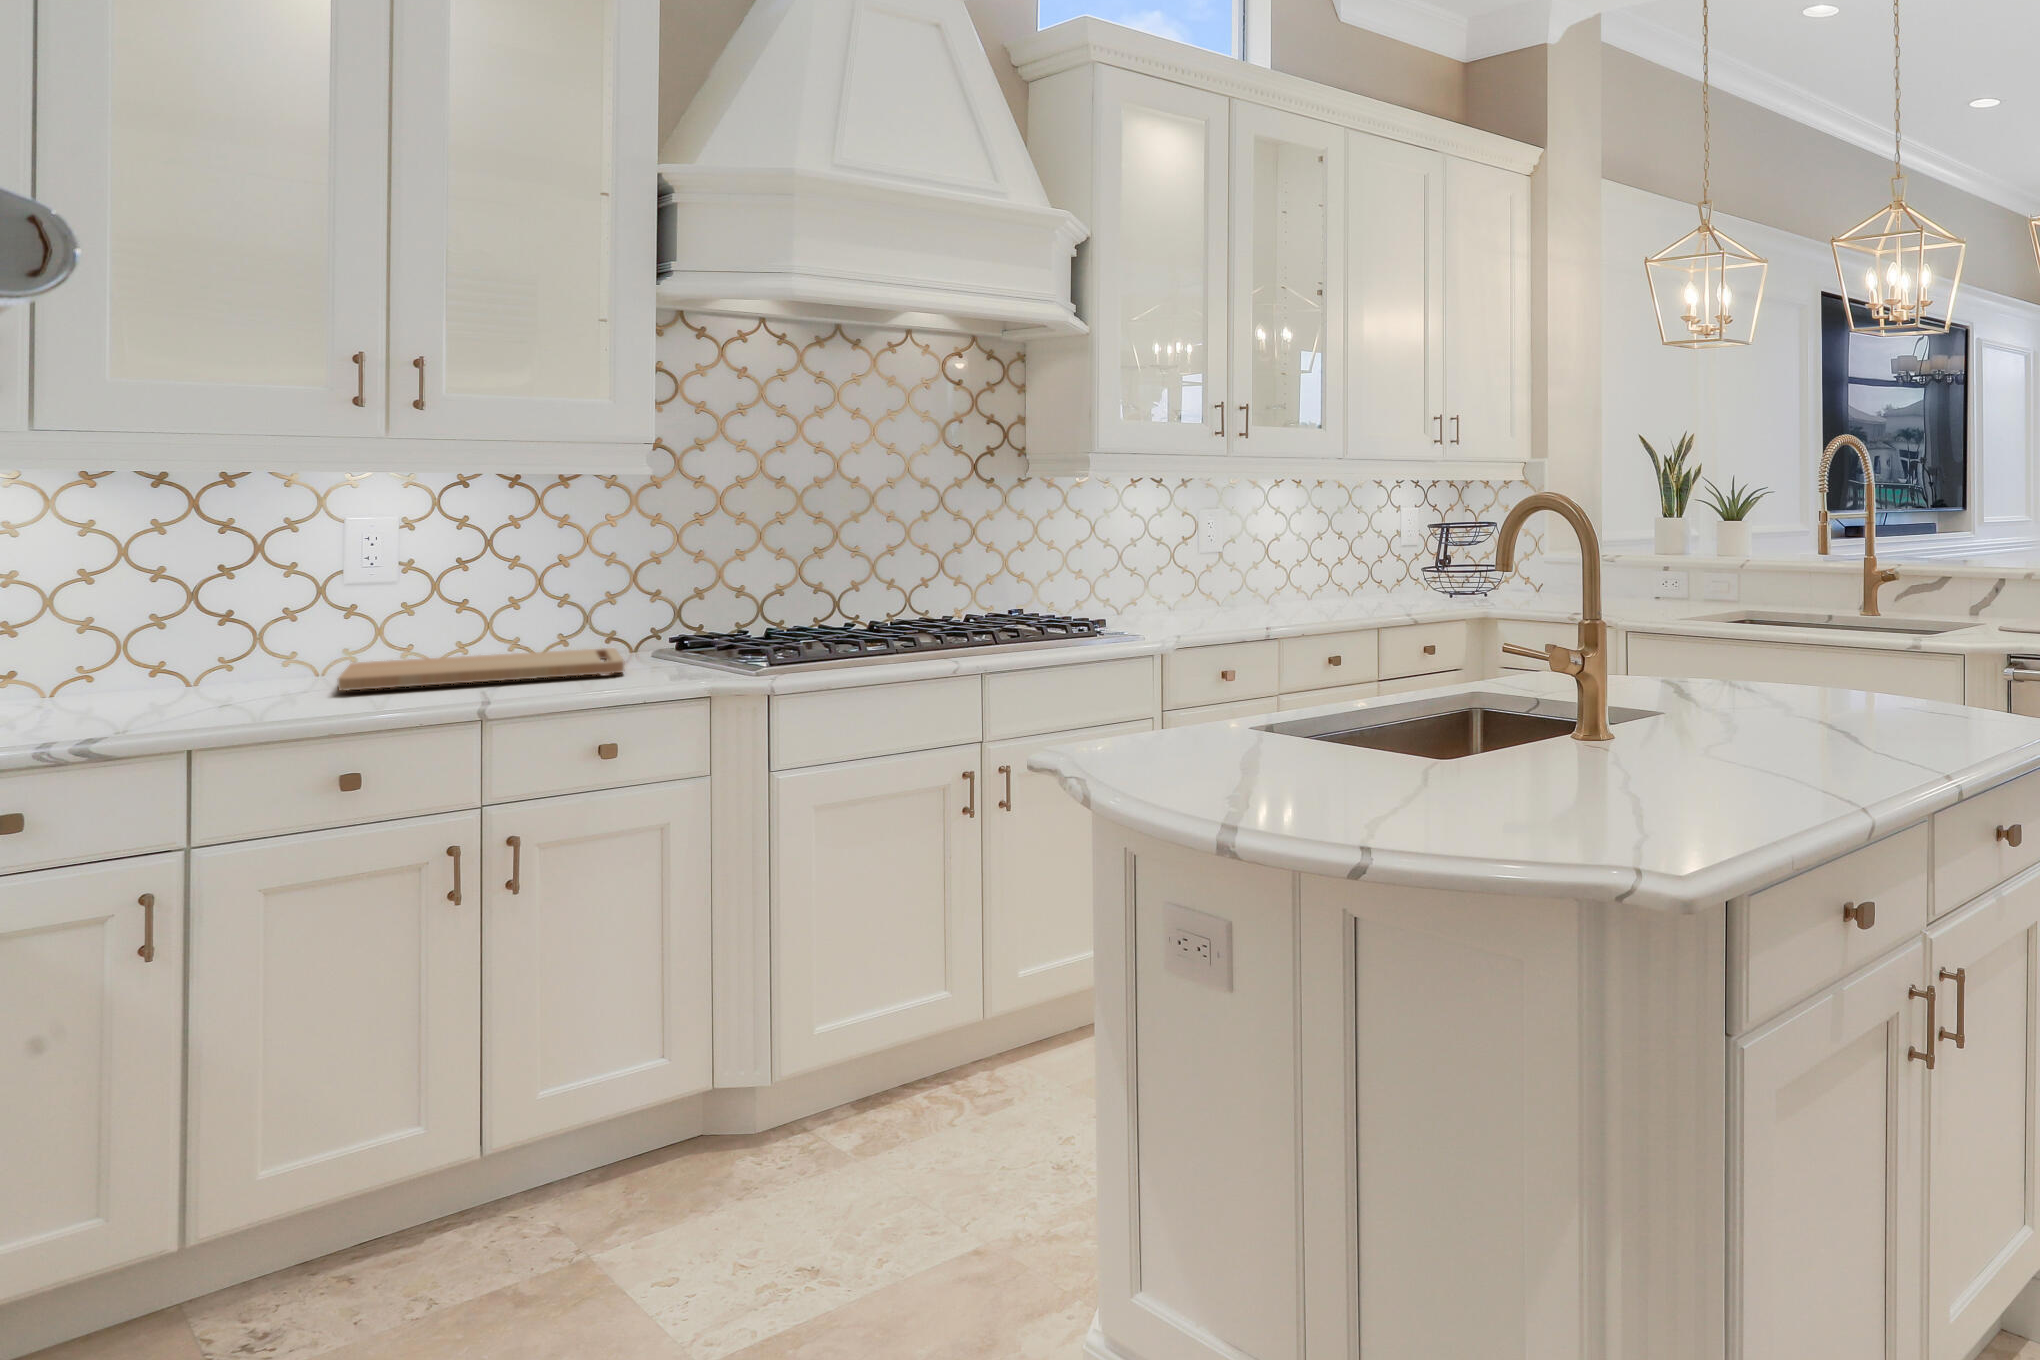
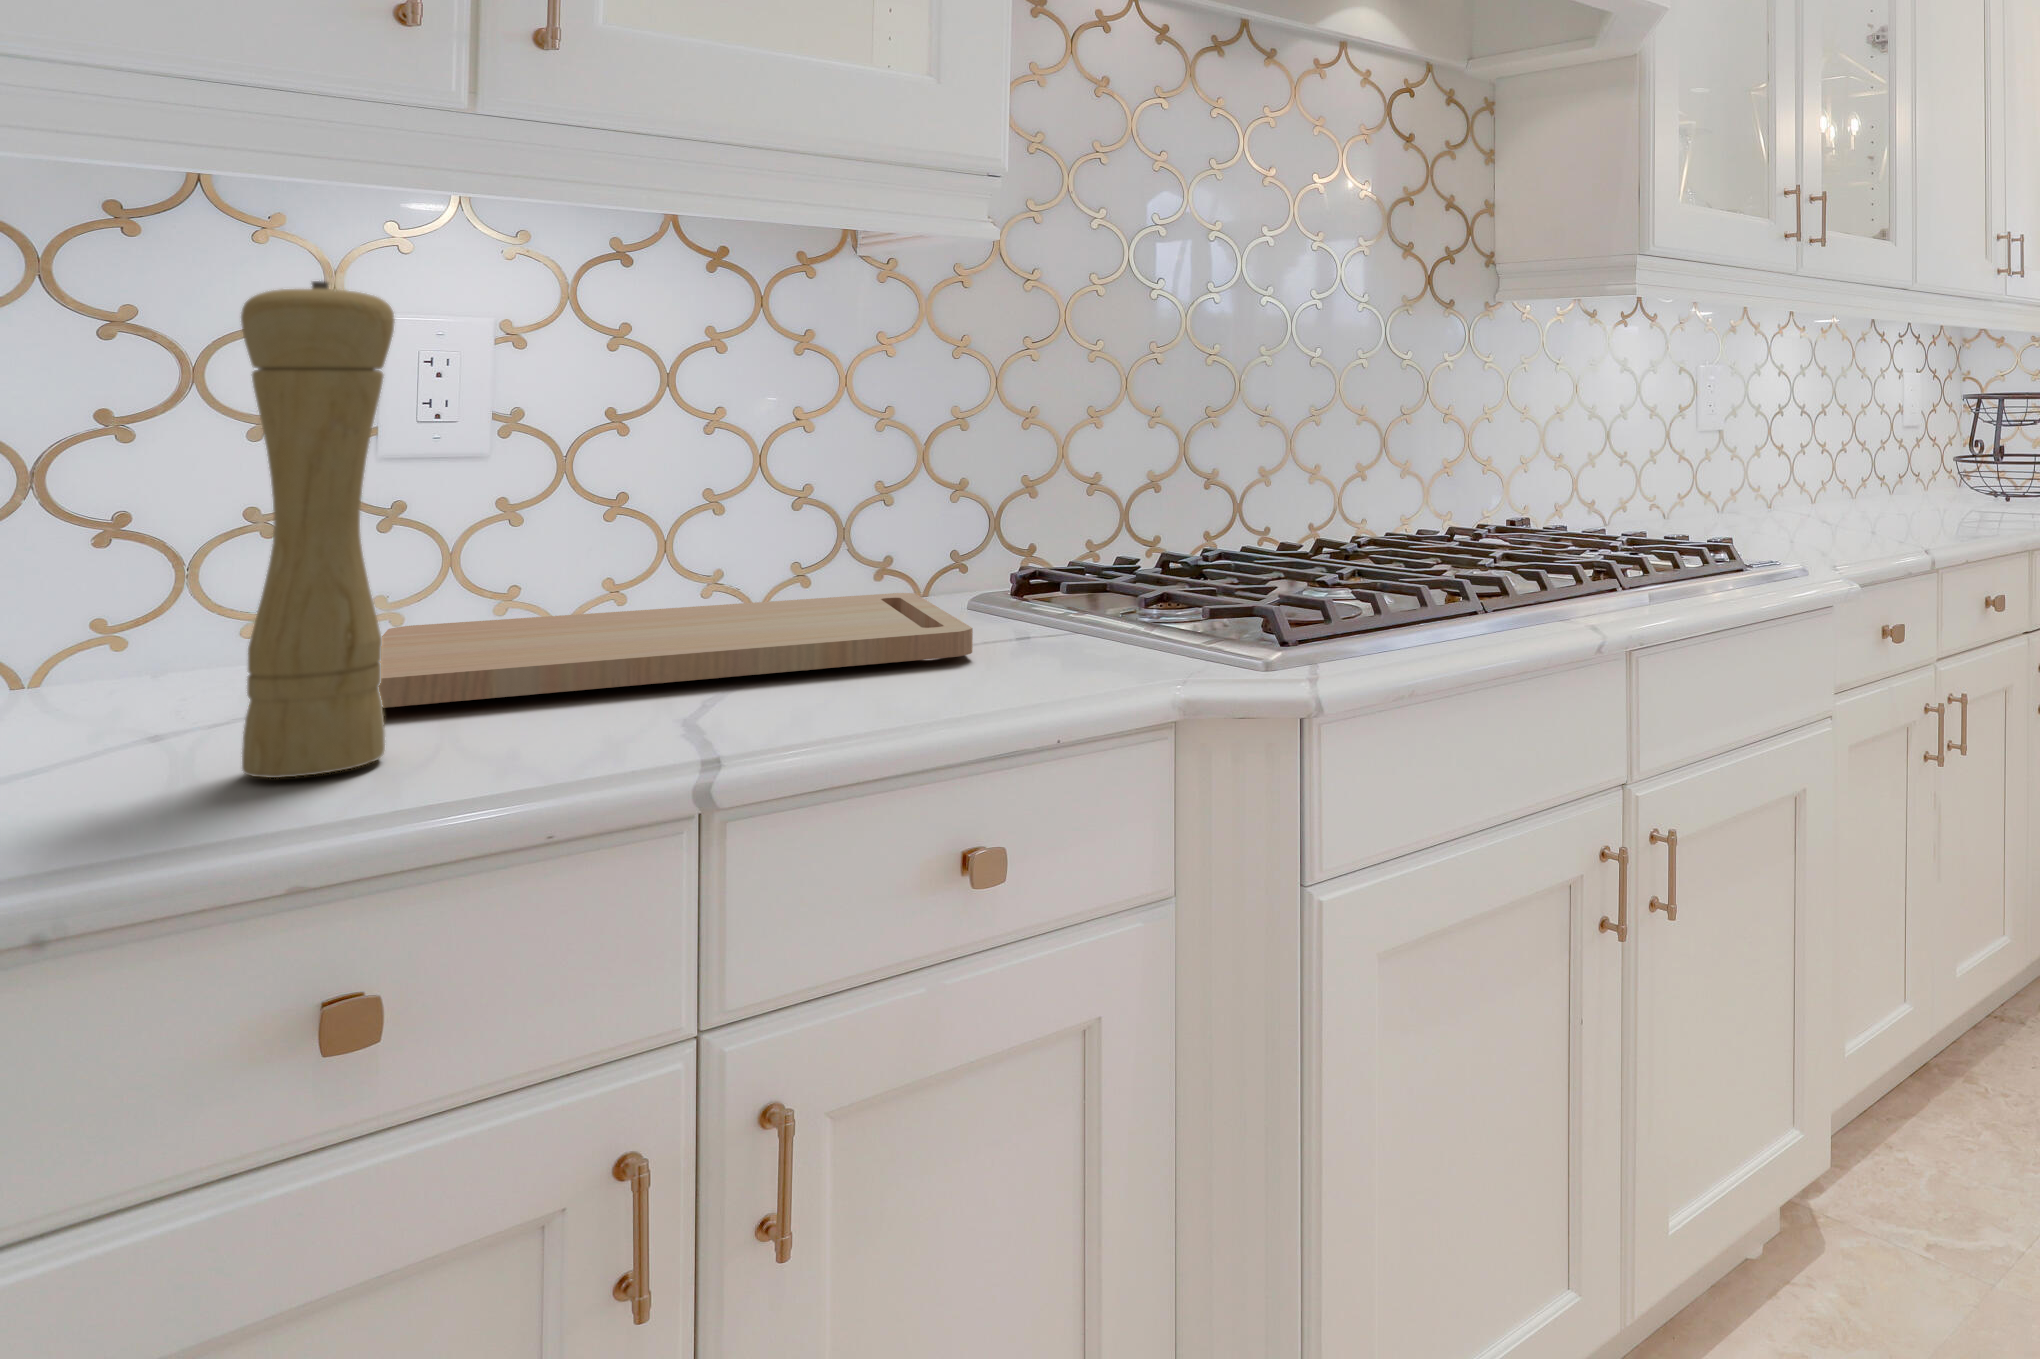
pepper mill: none [300,521,358,710] -> present [241,281,395,778]

